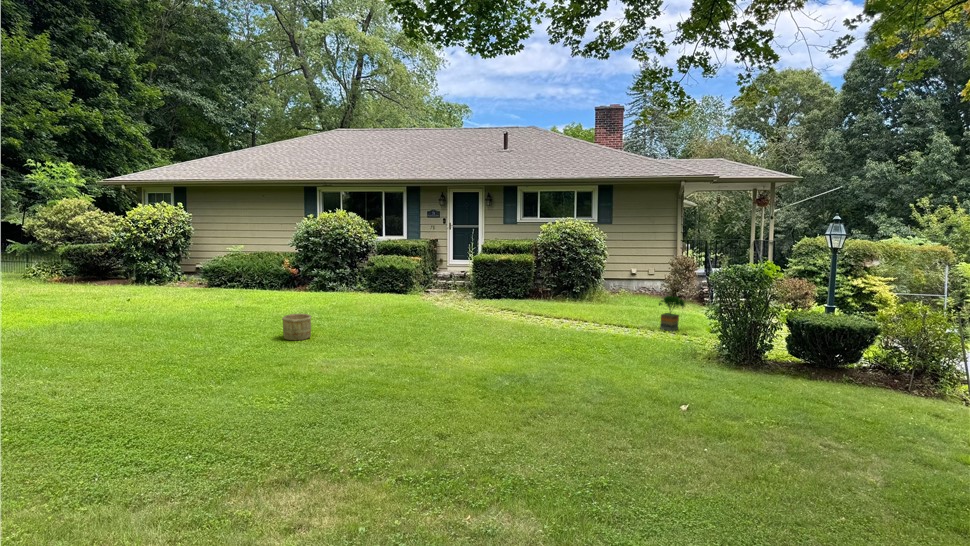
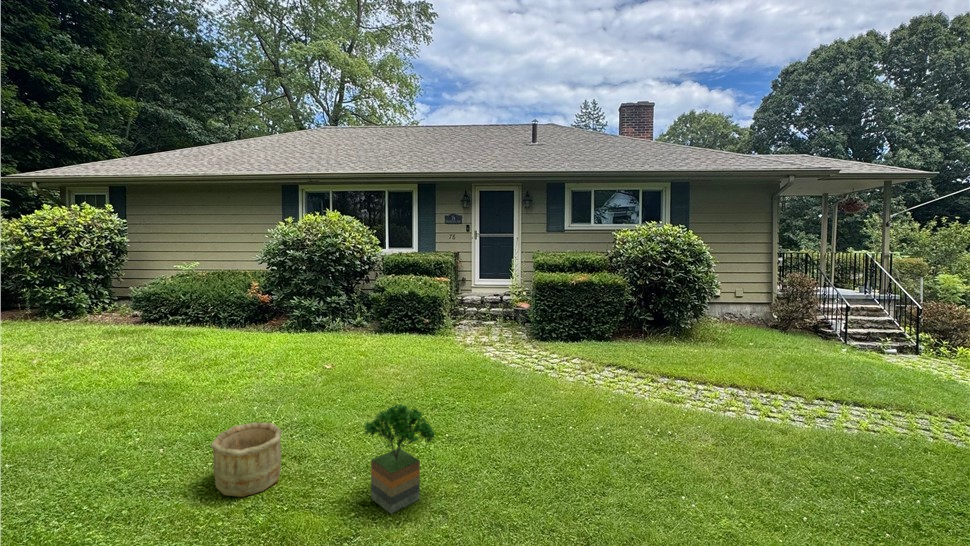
potted tree: present [659,296,685,331] -> present [364,404,436,514]

